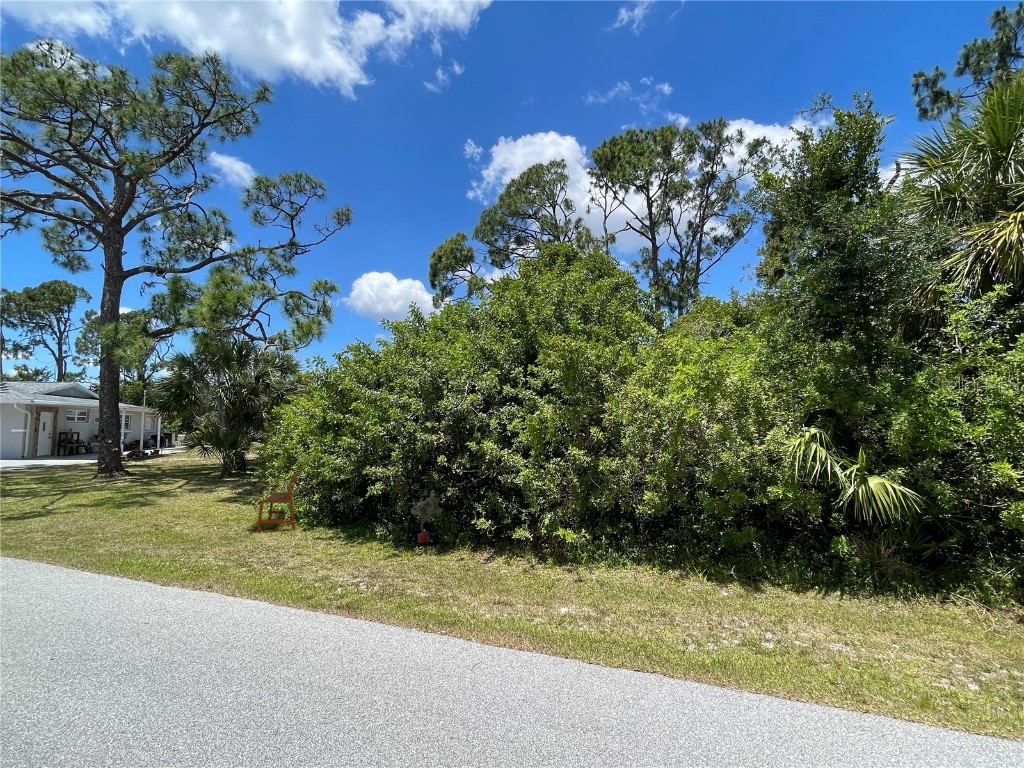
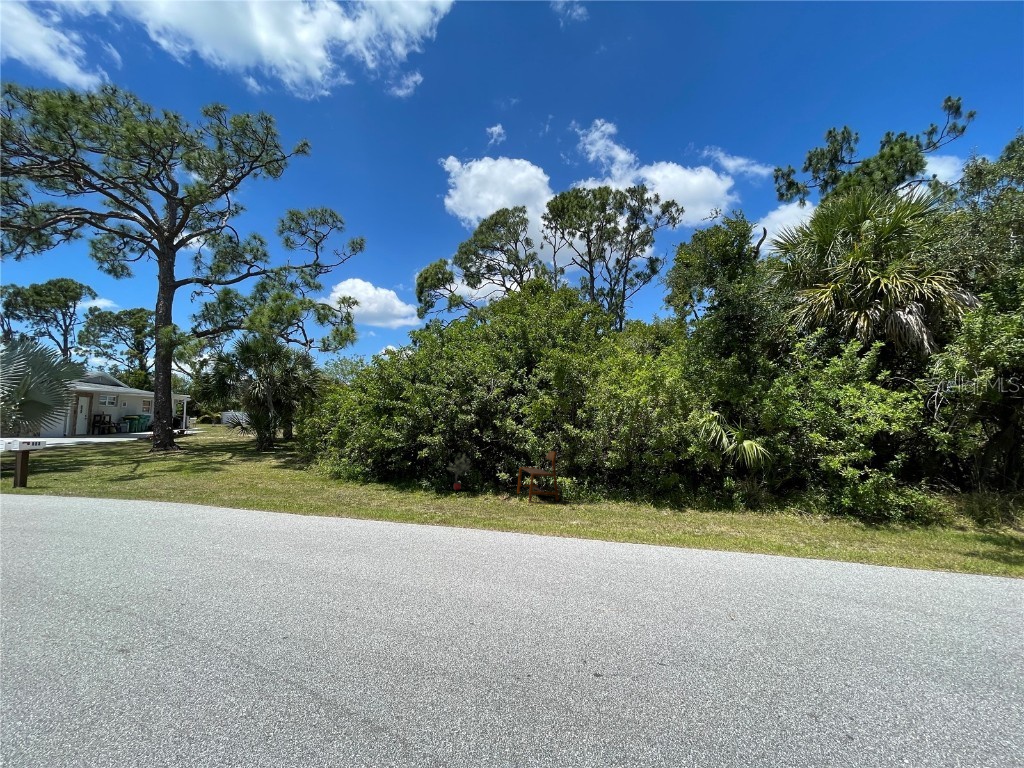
bench: present [257,473,298,533] -> present [517,451,559,502]

